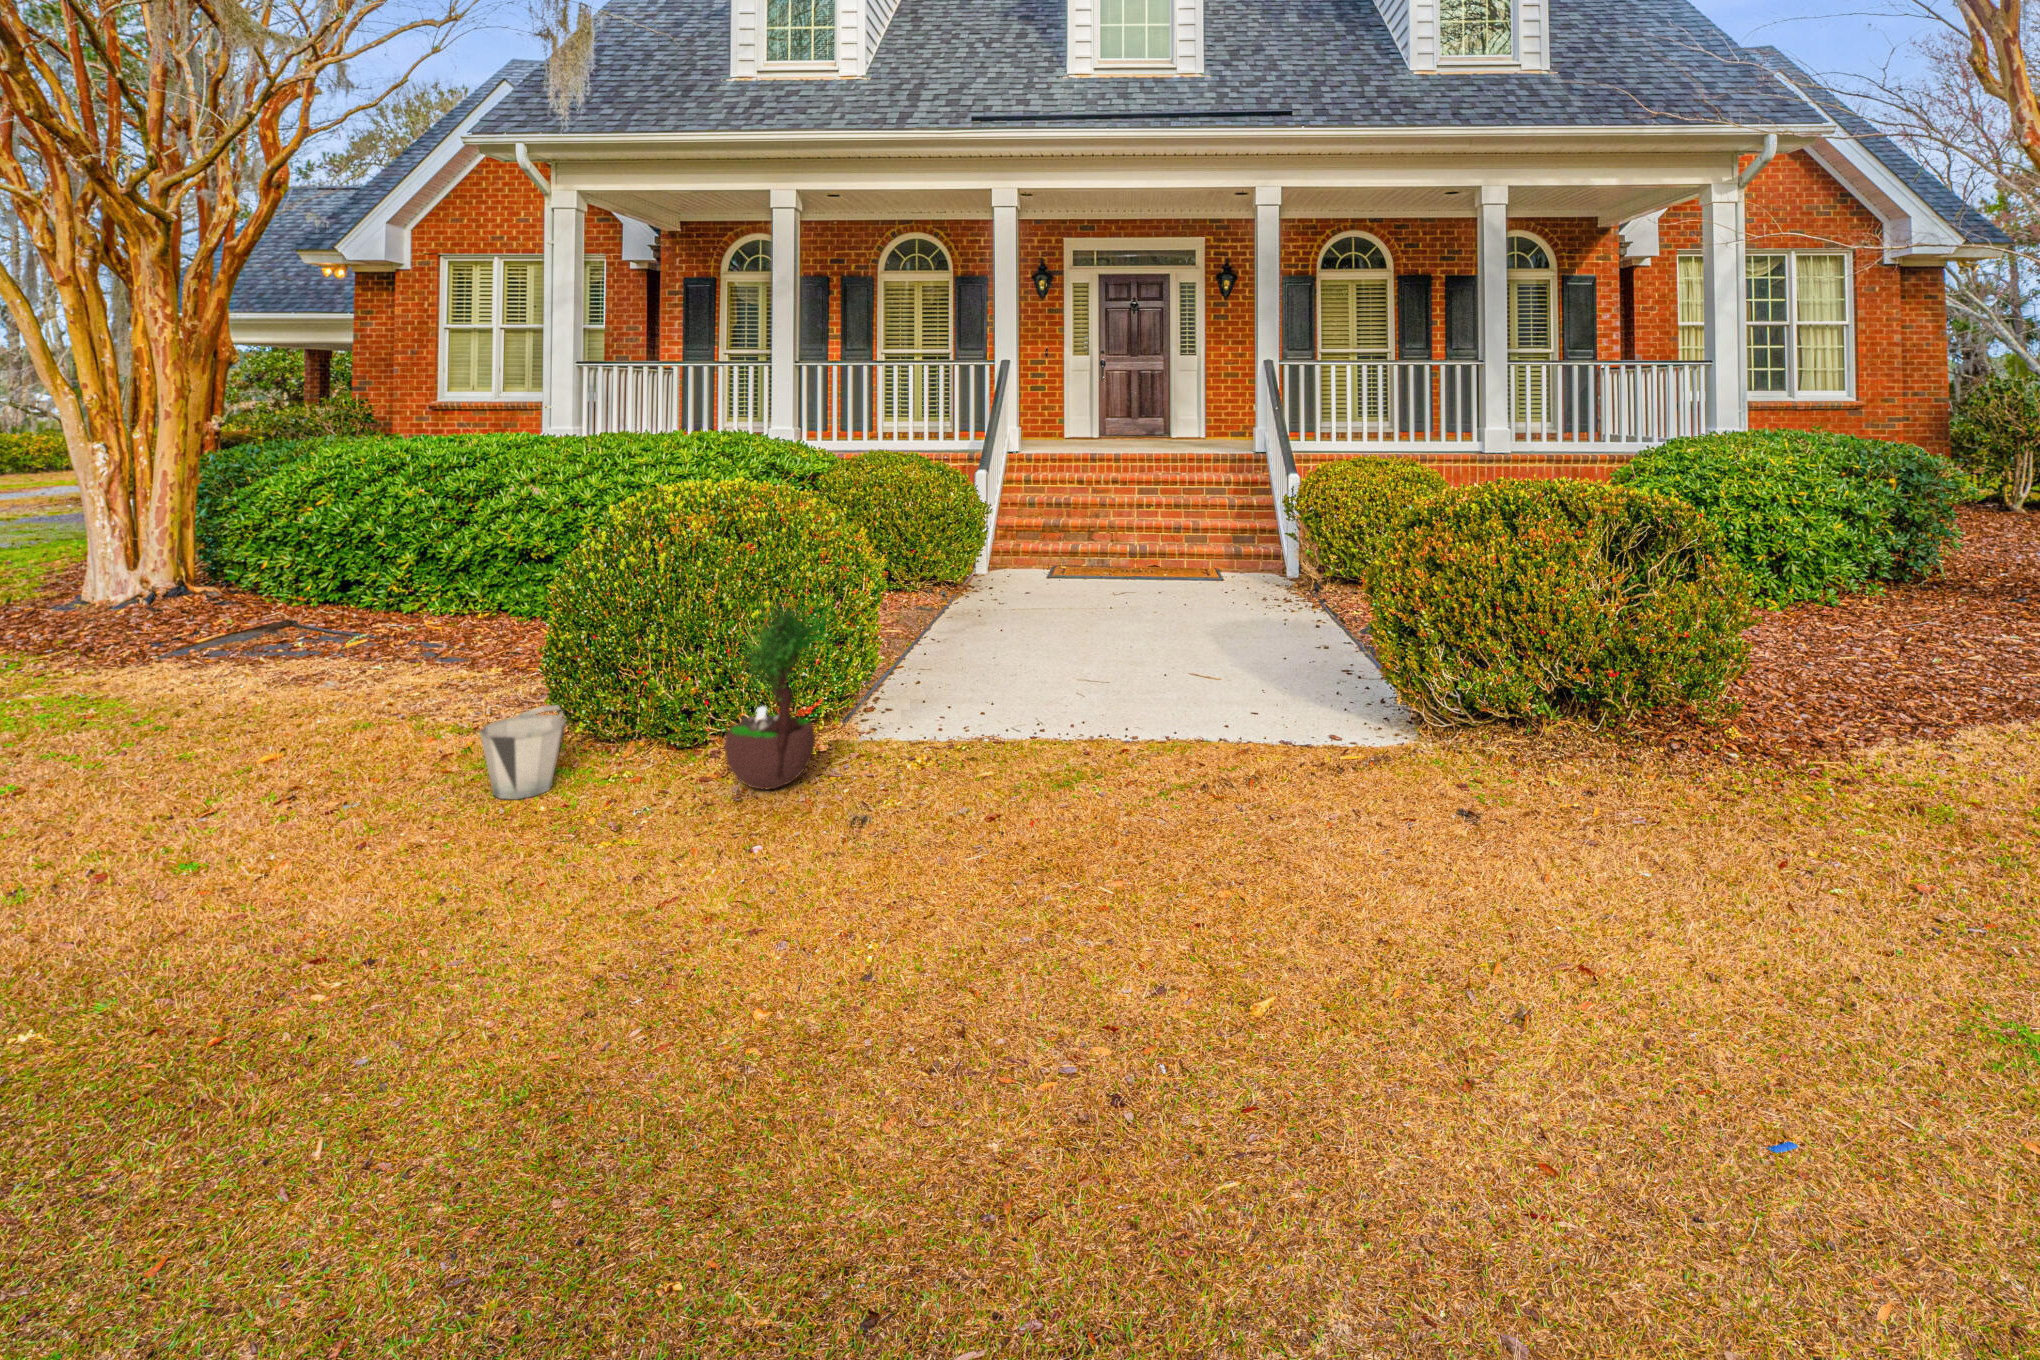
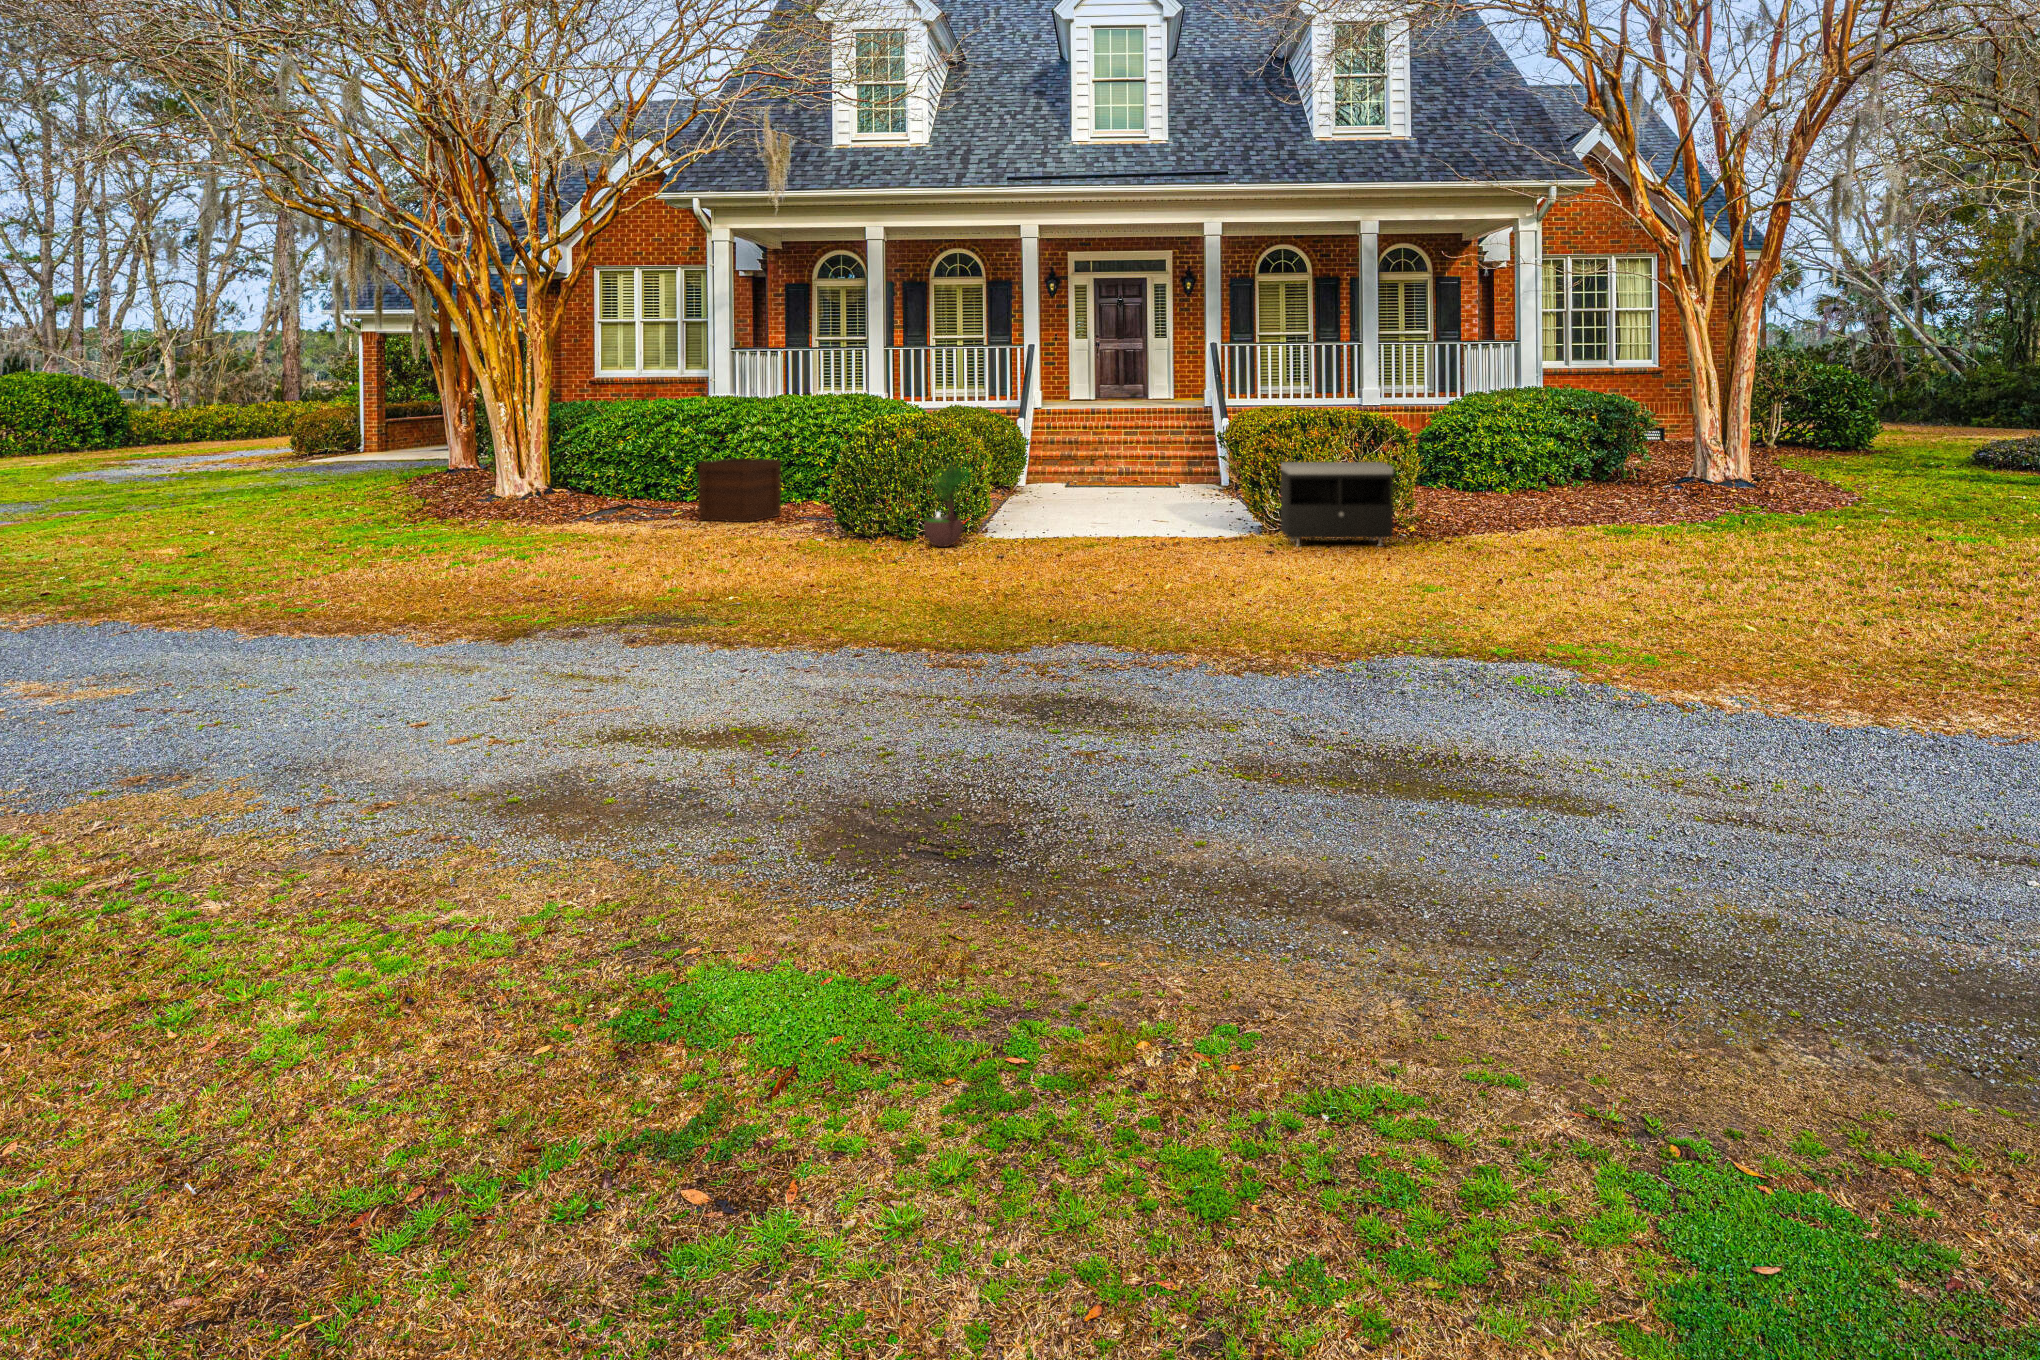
wooden crate: none [386,543,553,669] -> present [698,458,781,522]
storage bench: none [1492,596,1774,796] -> present [1281,462,1393,546]
bucket: present [480,705,567,799] -> none [816,512,851,550]

